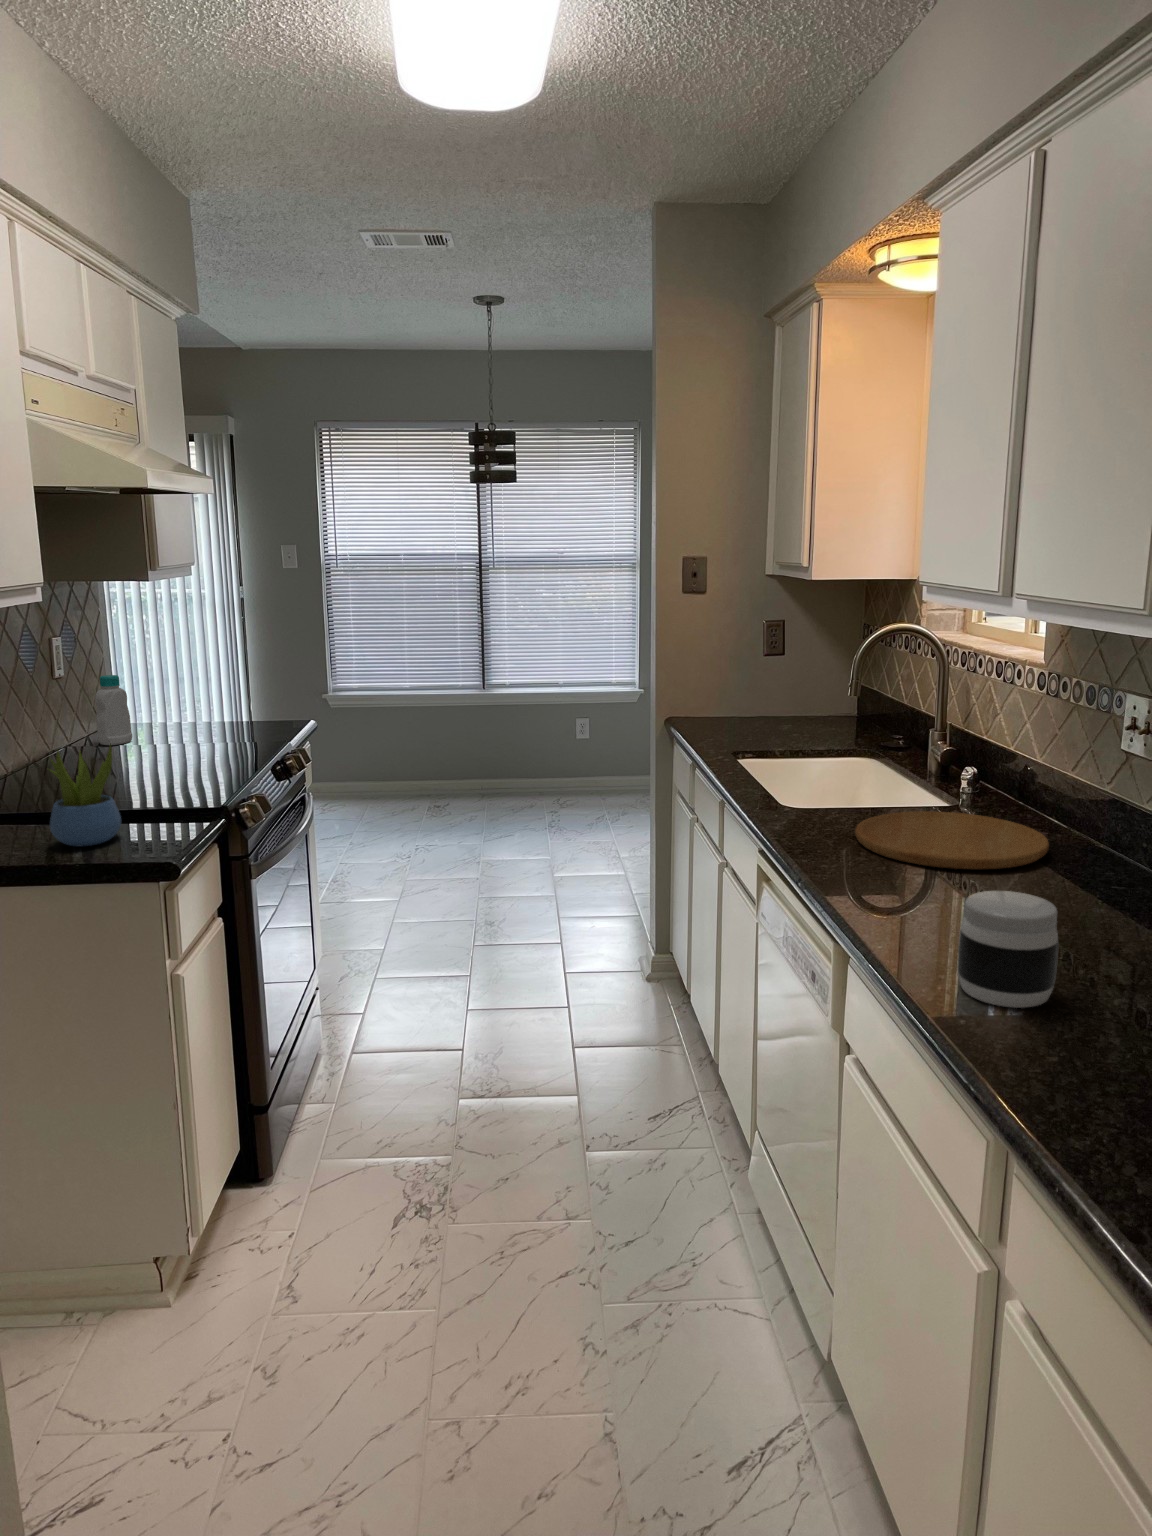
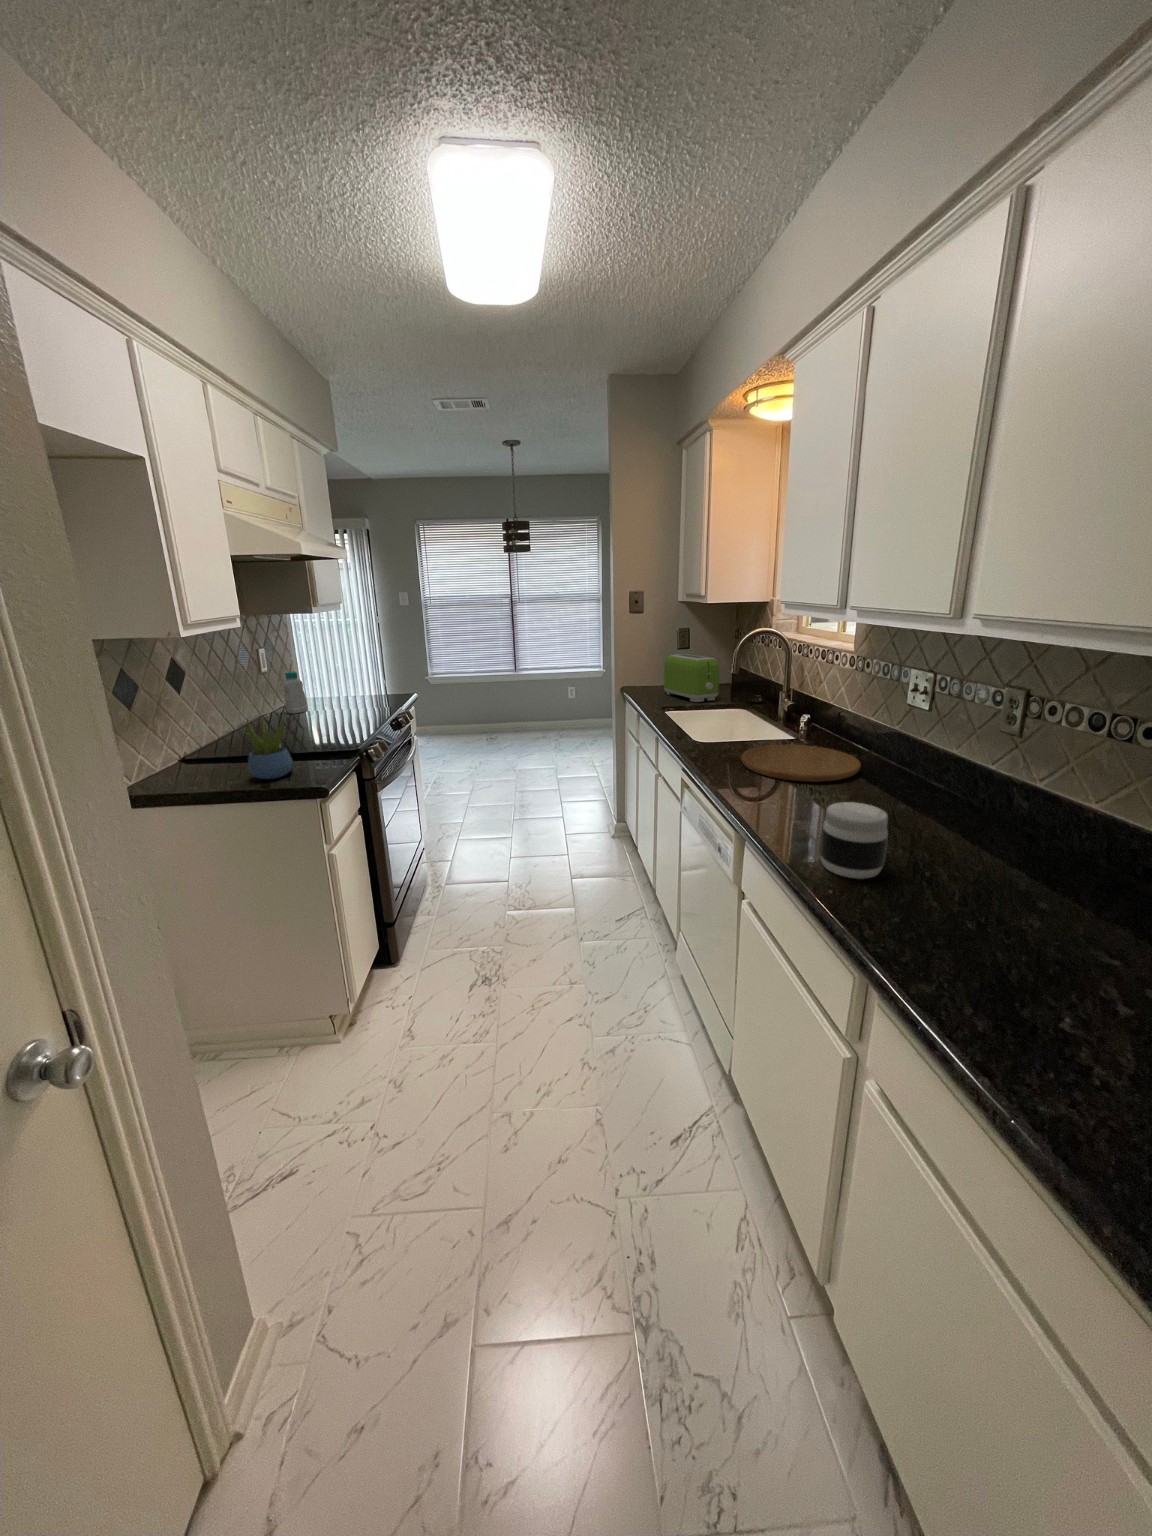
toaster: none [738,661,831,741] -> present [664,654,719,702]

